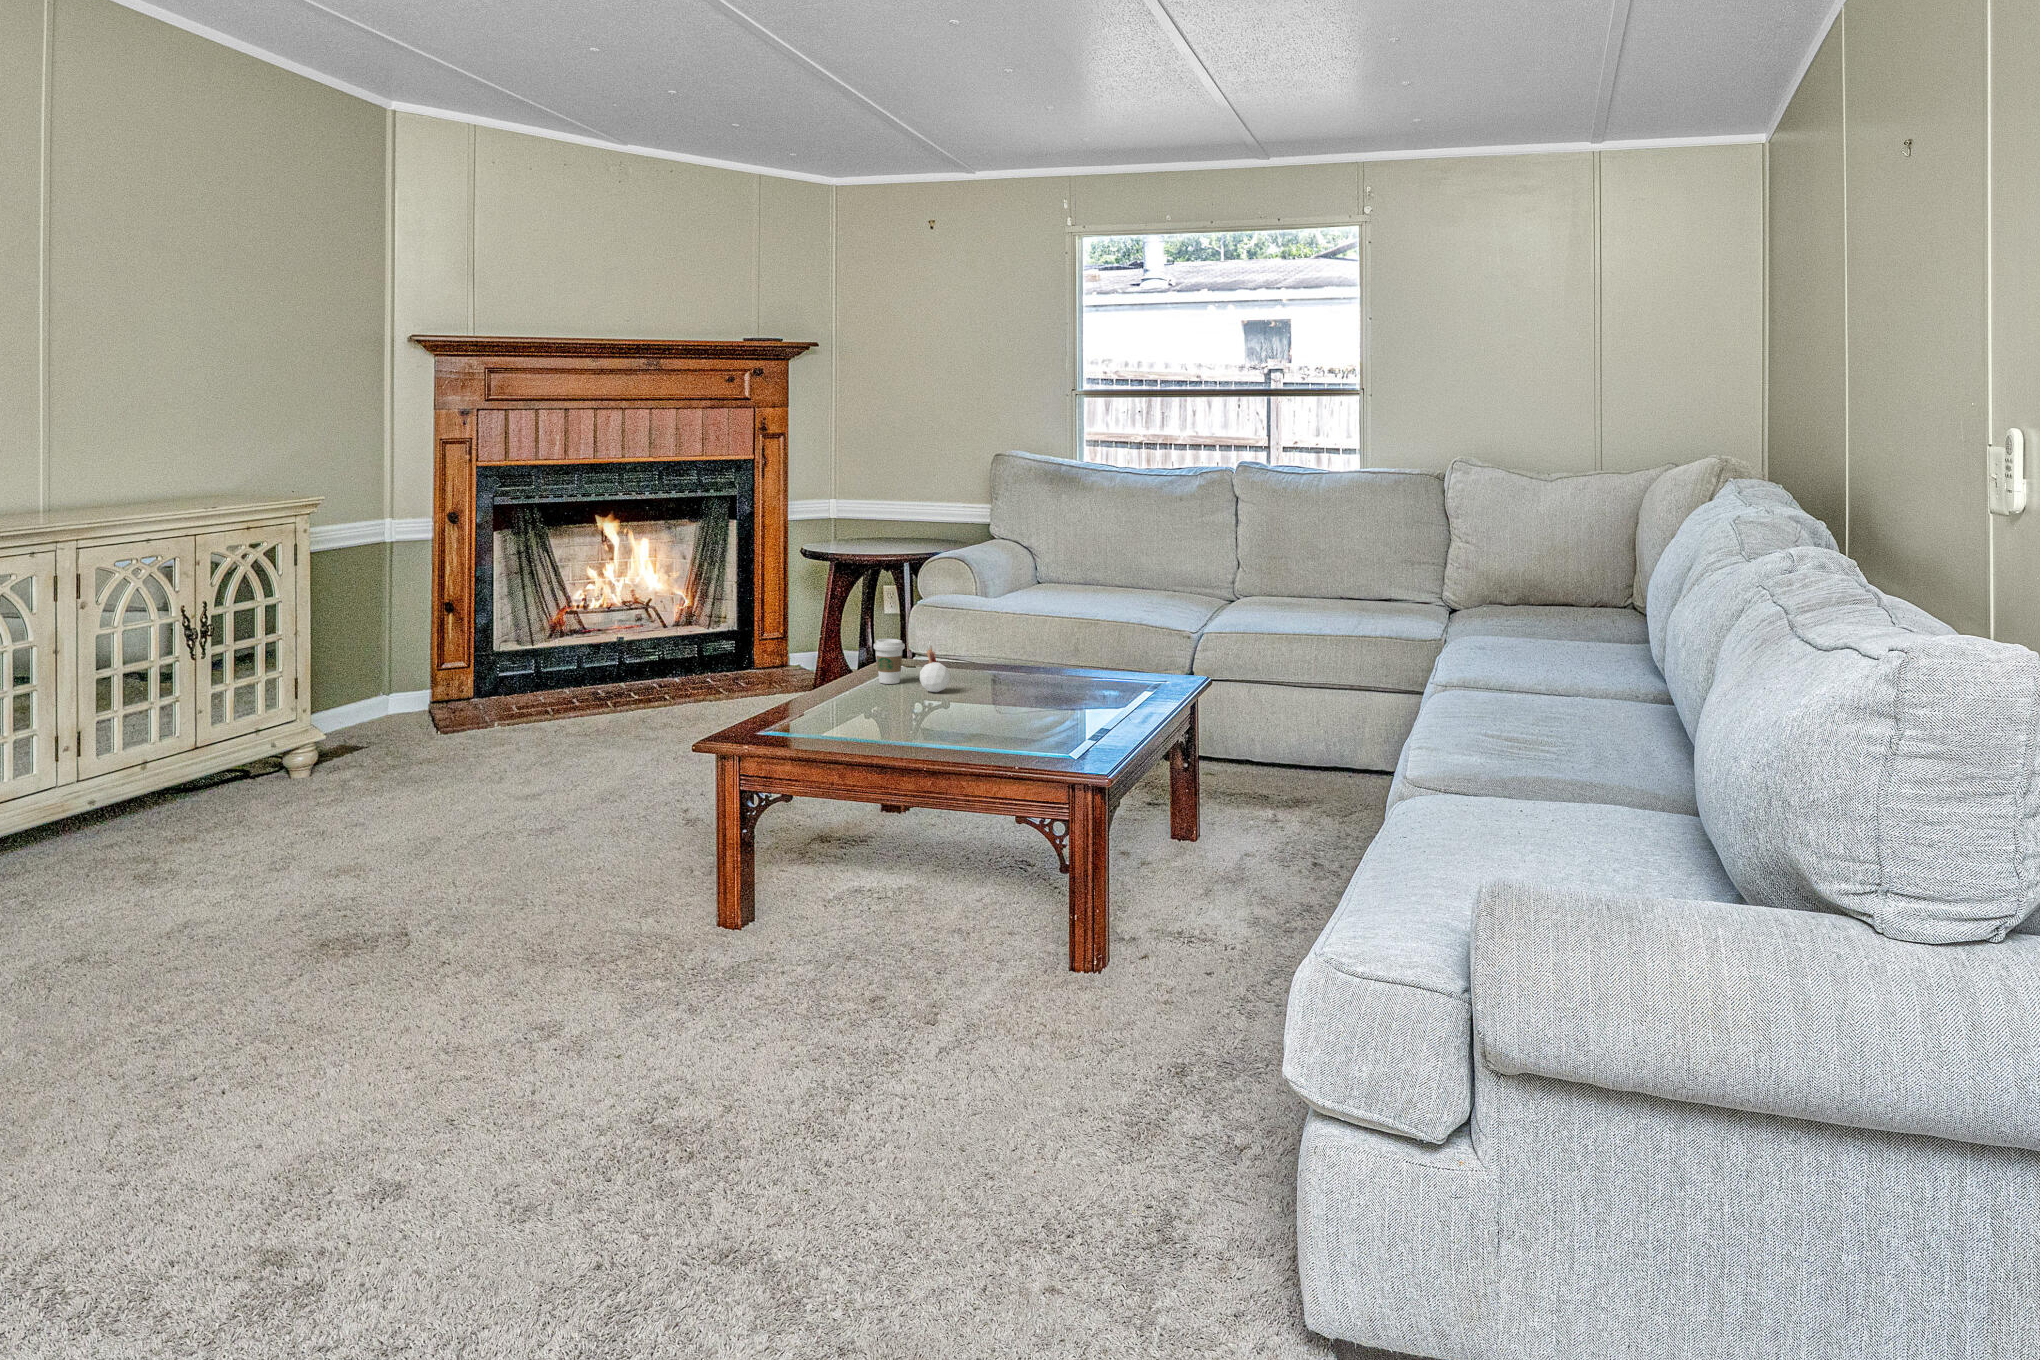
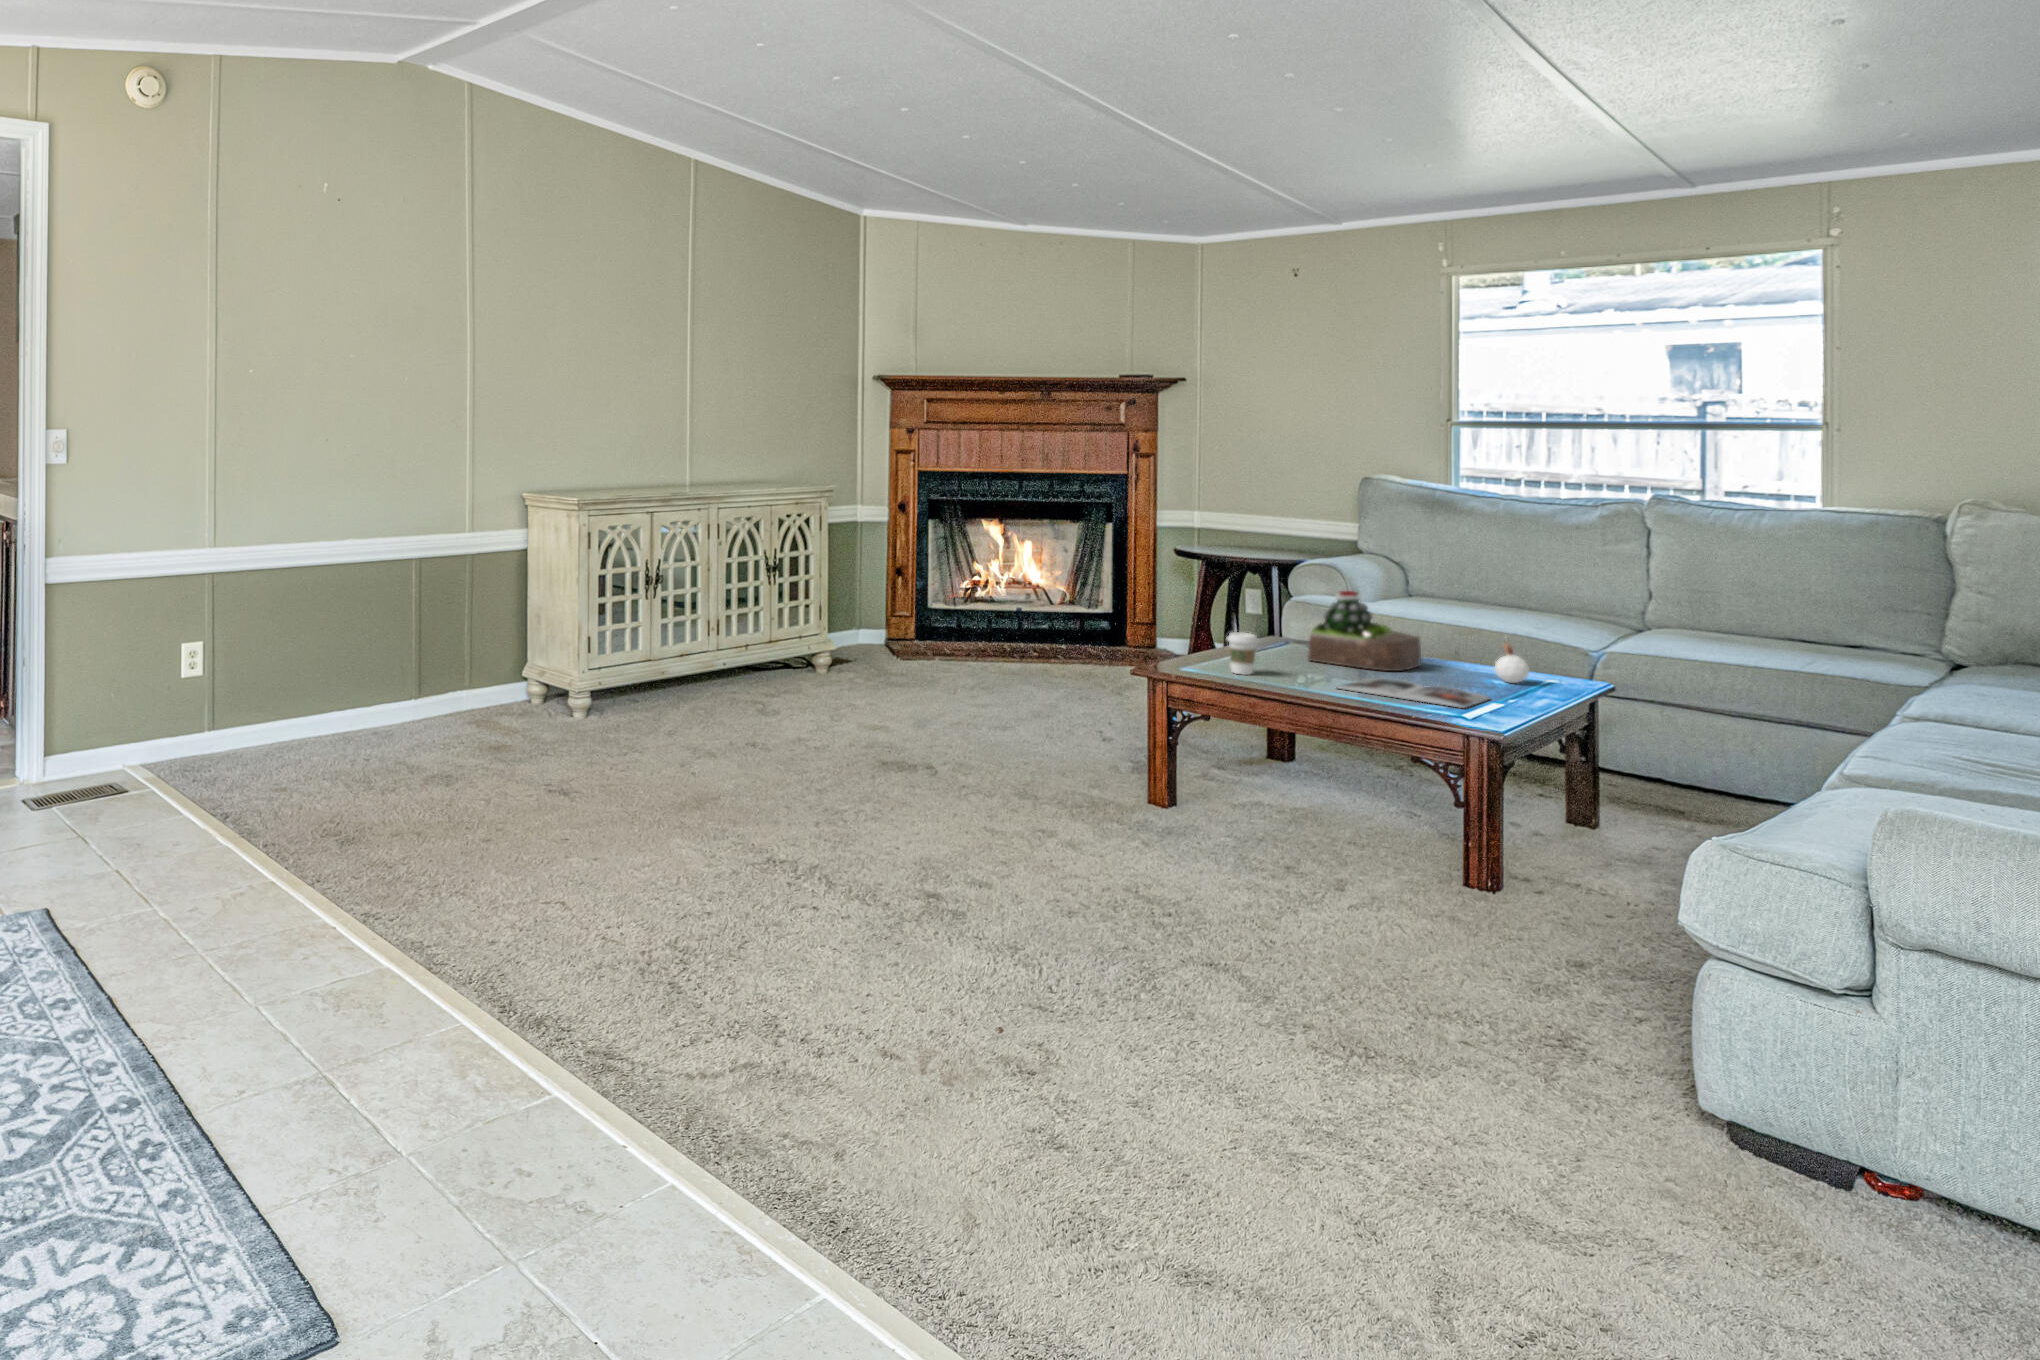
succulent plant: none [949,585,1050,666] -> present [1308,591,1421,671]
candle: present [920,640,950,692] -> present [1495,643,1529,683]
magazine: none [977,675,1112,698] -> present [1335,678,1490,708]

